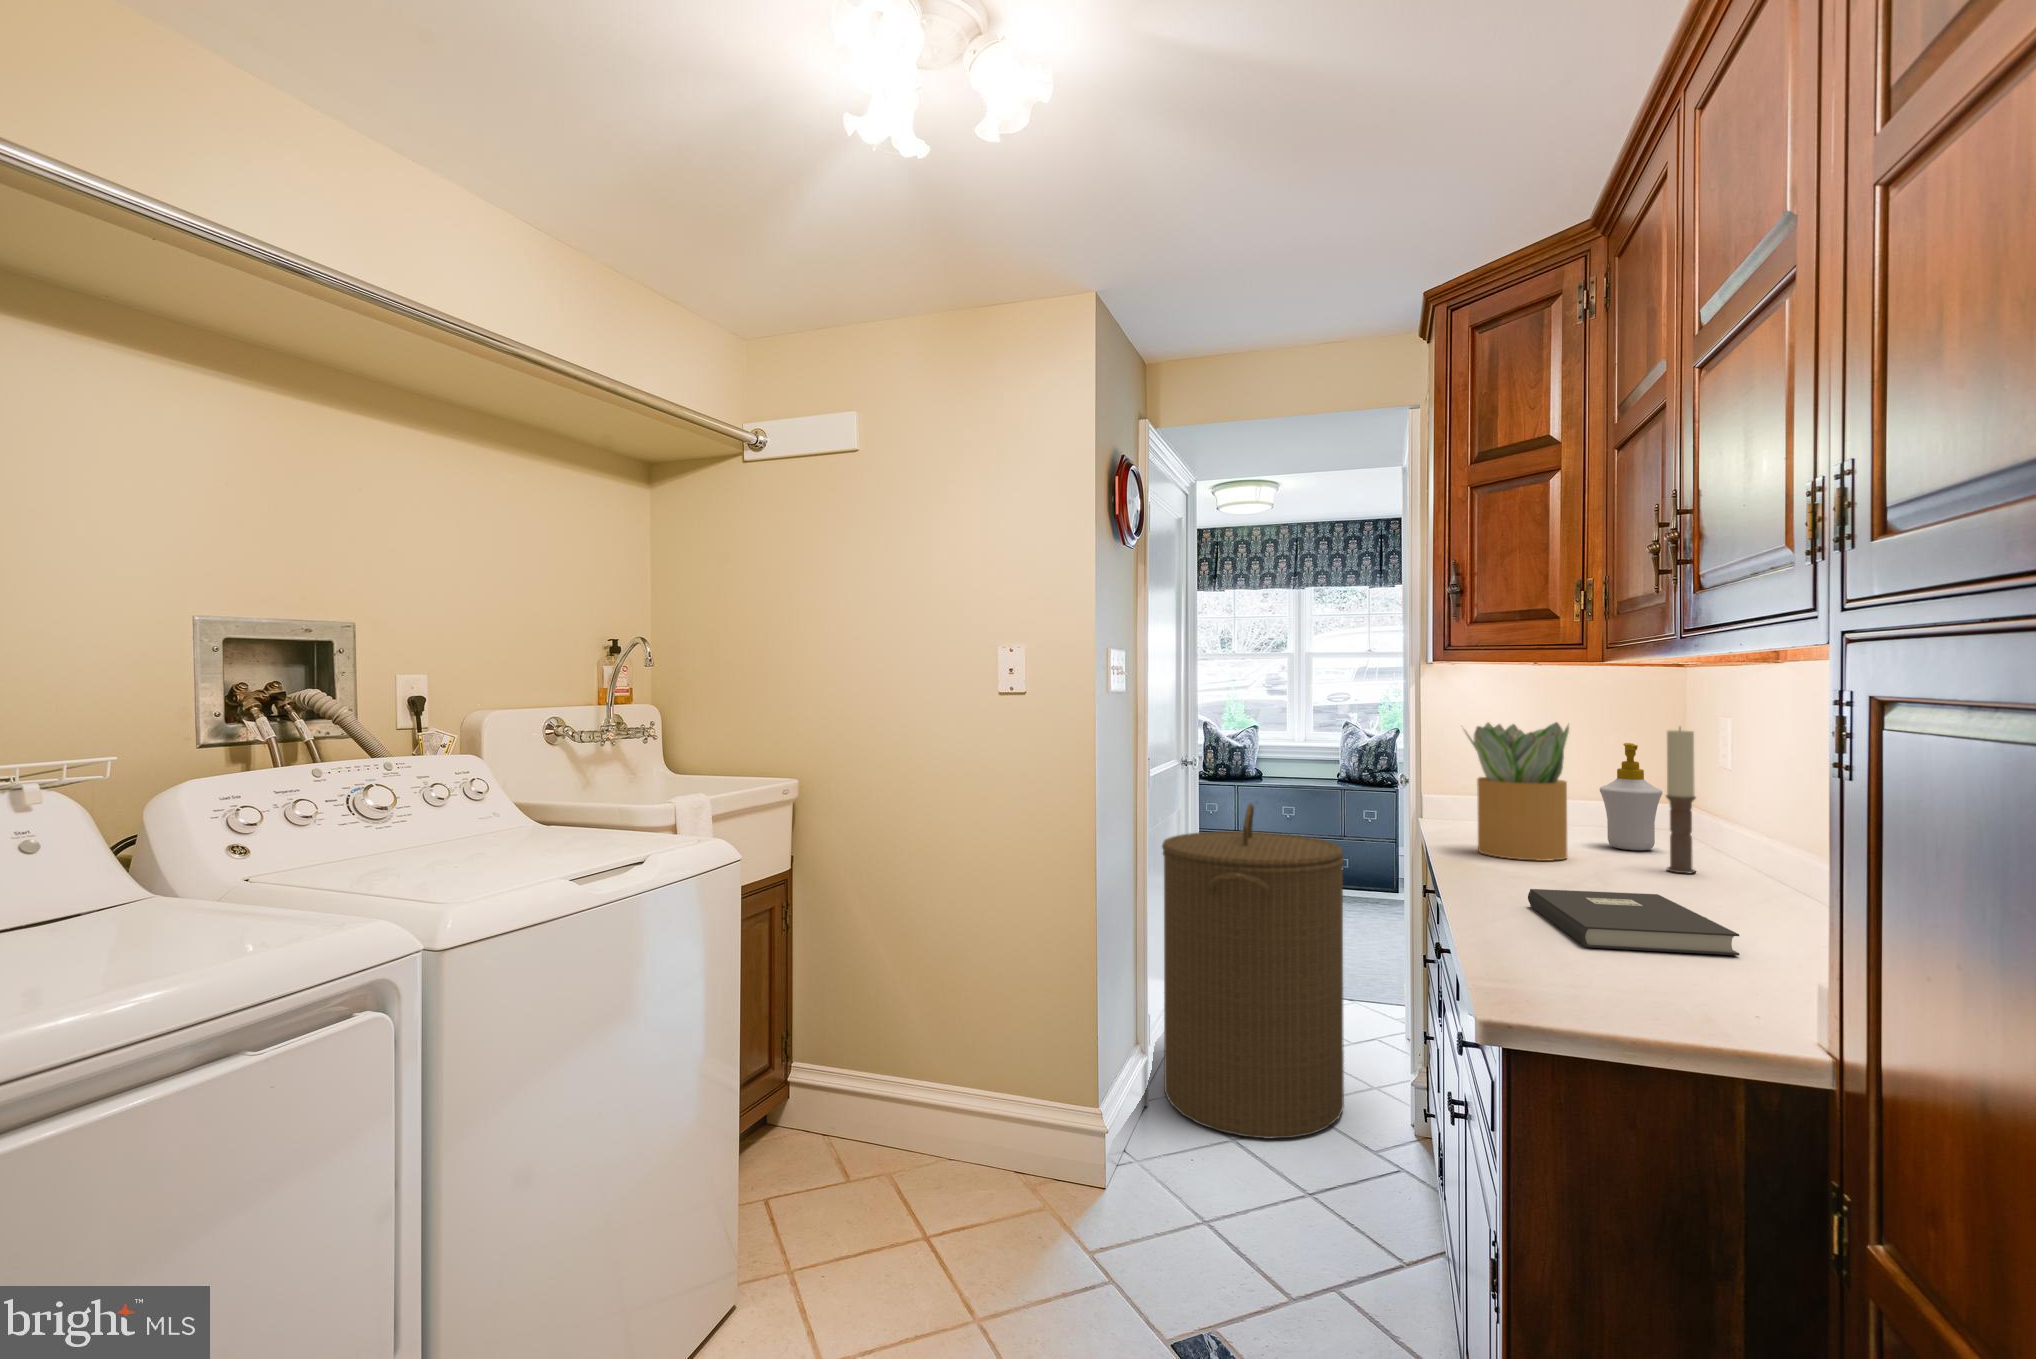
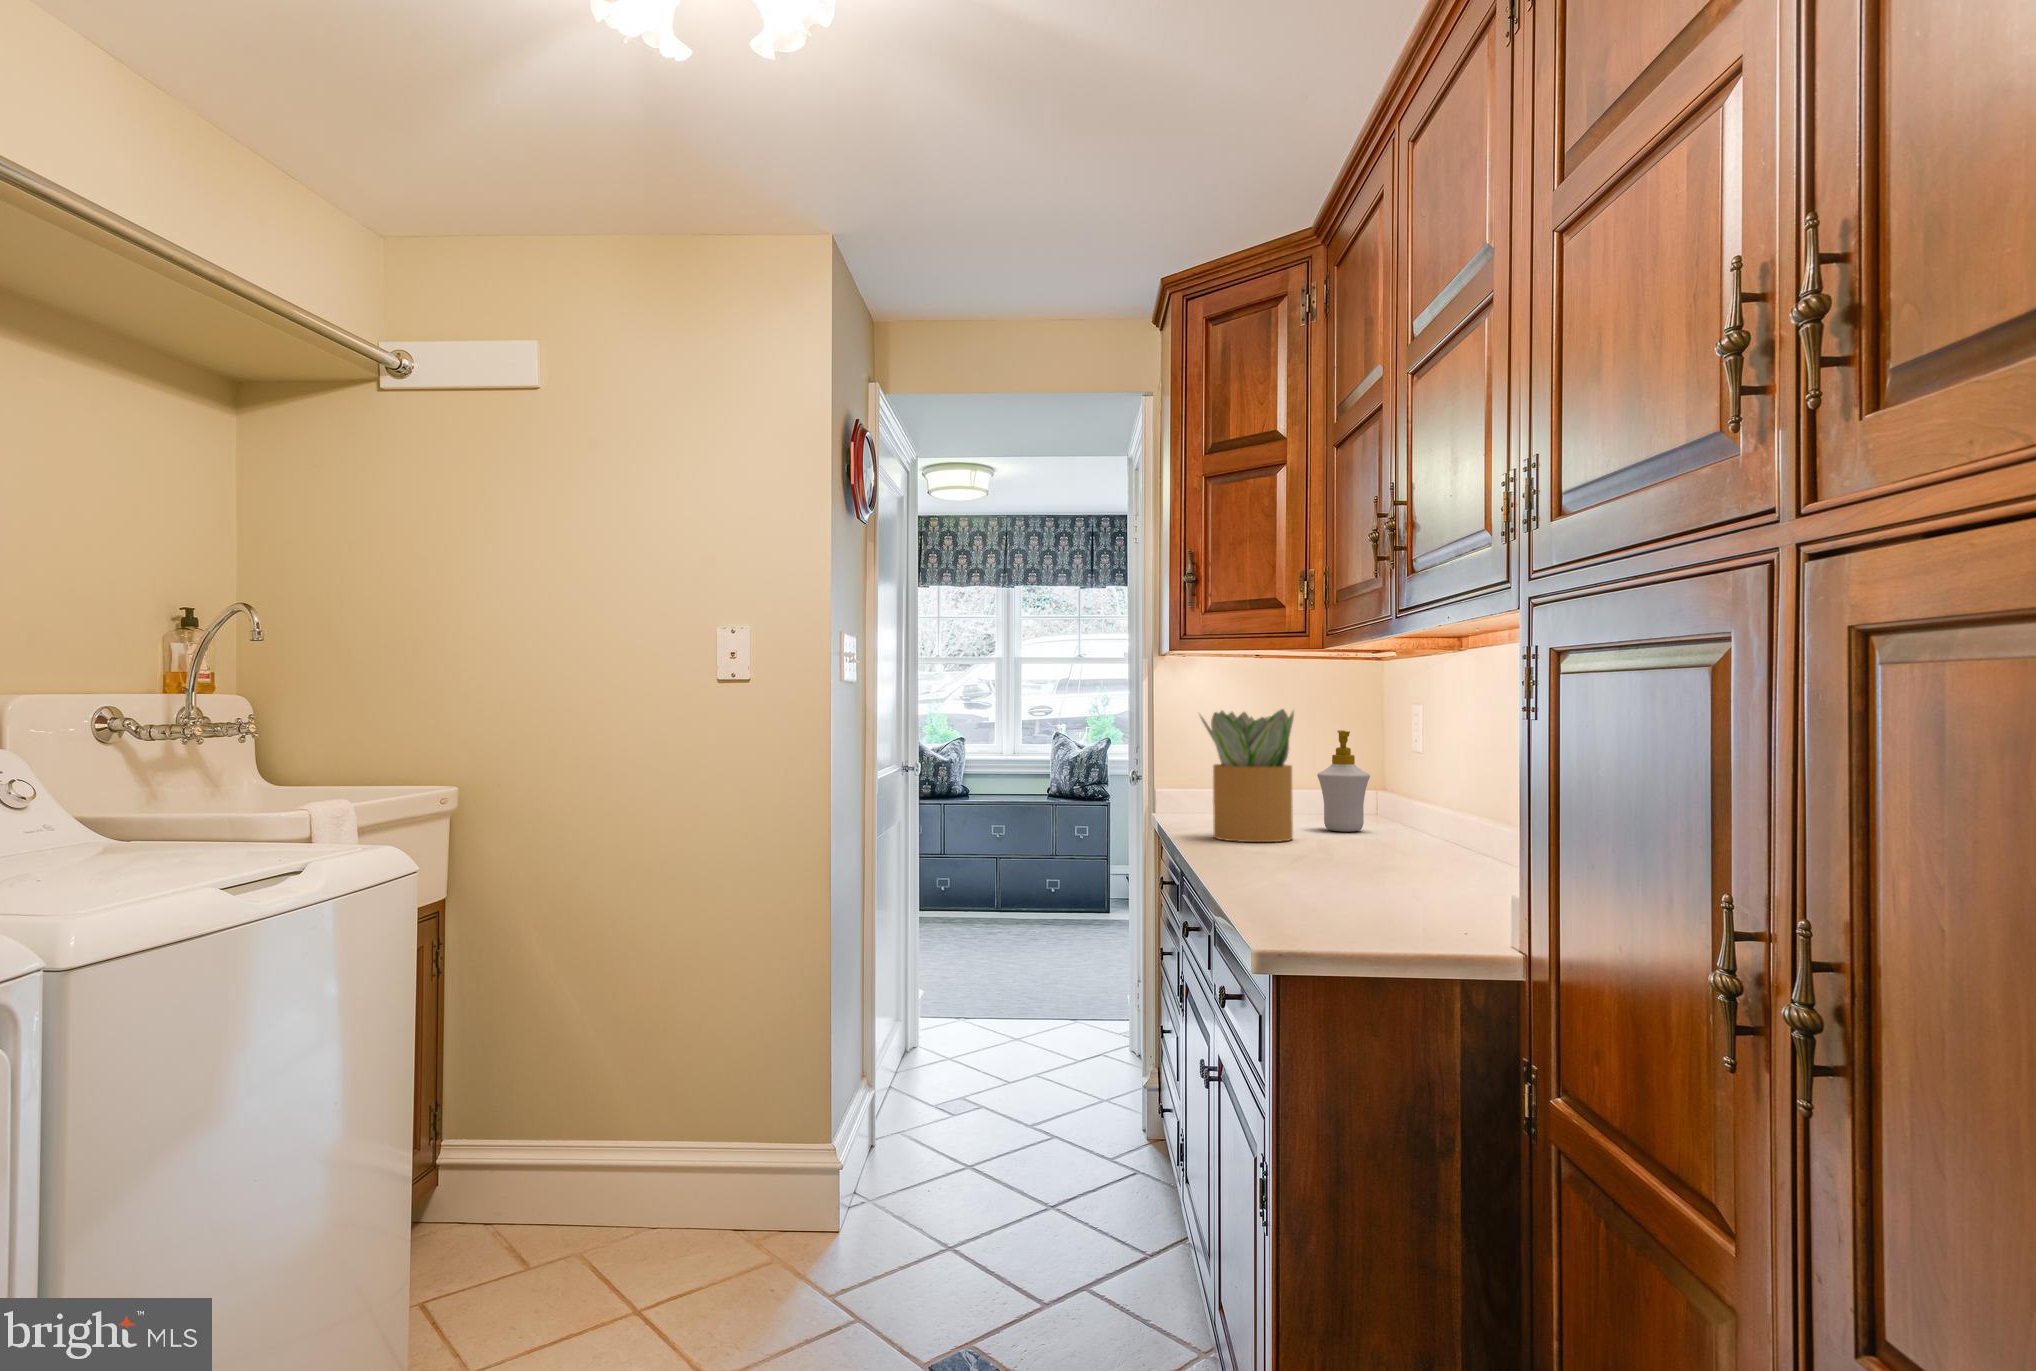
candle: present [1666,729,1696,873] -> none [1376,710,1400,846]
laundry hamper: present [1162,804,1344,1138] -> none [889,805,1079,1161]
book: present [1528,889,1740,955] -> none [1269,857,1445,900]

